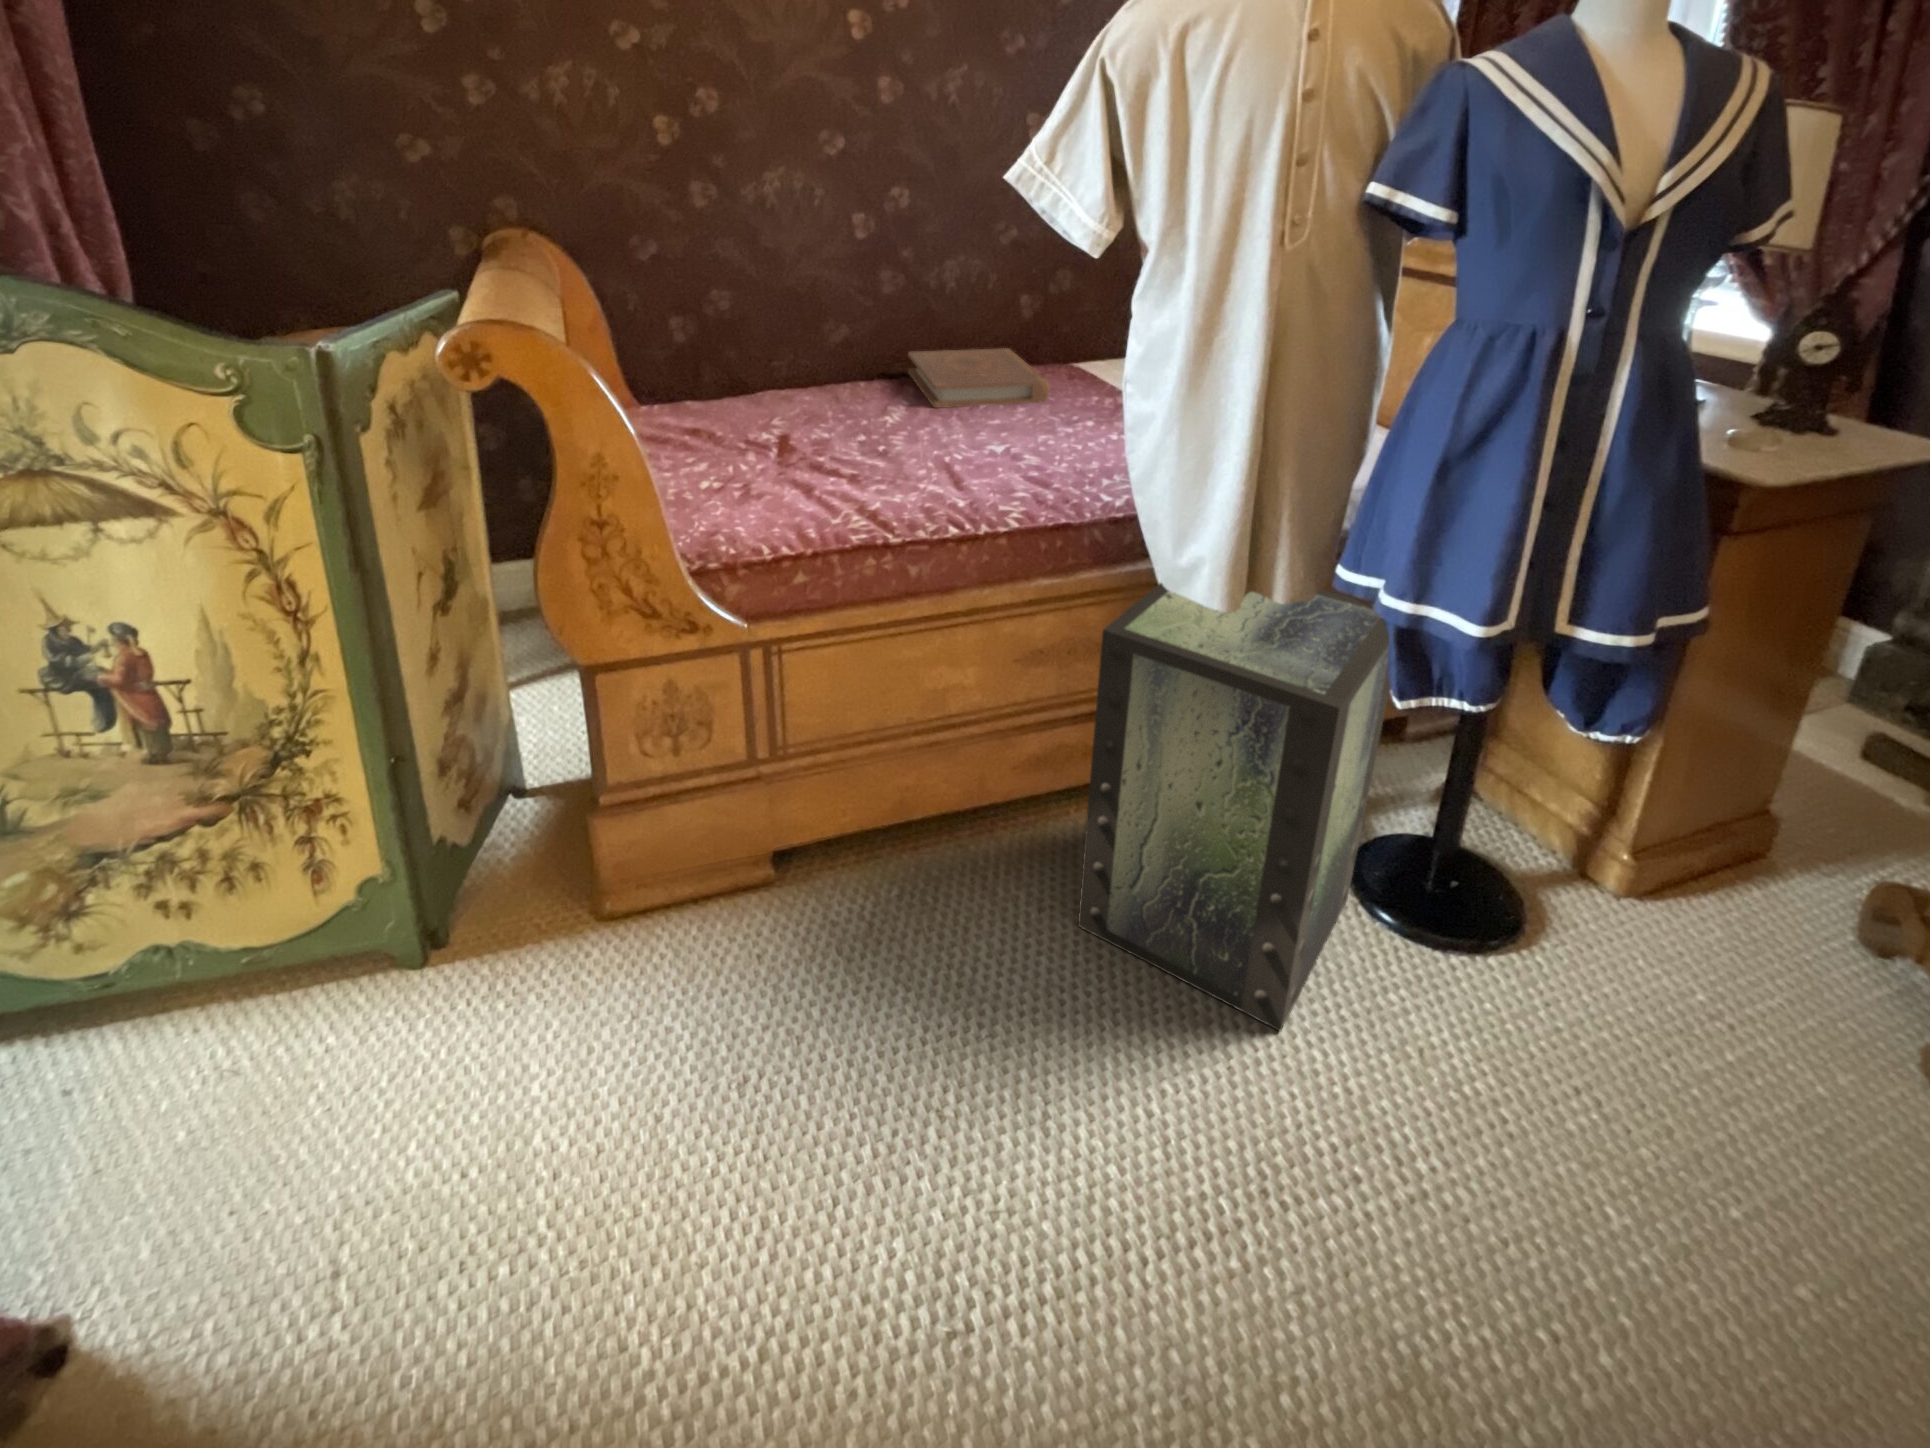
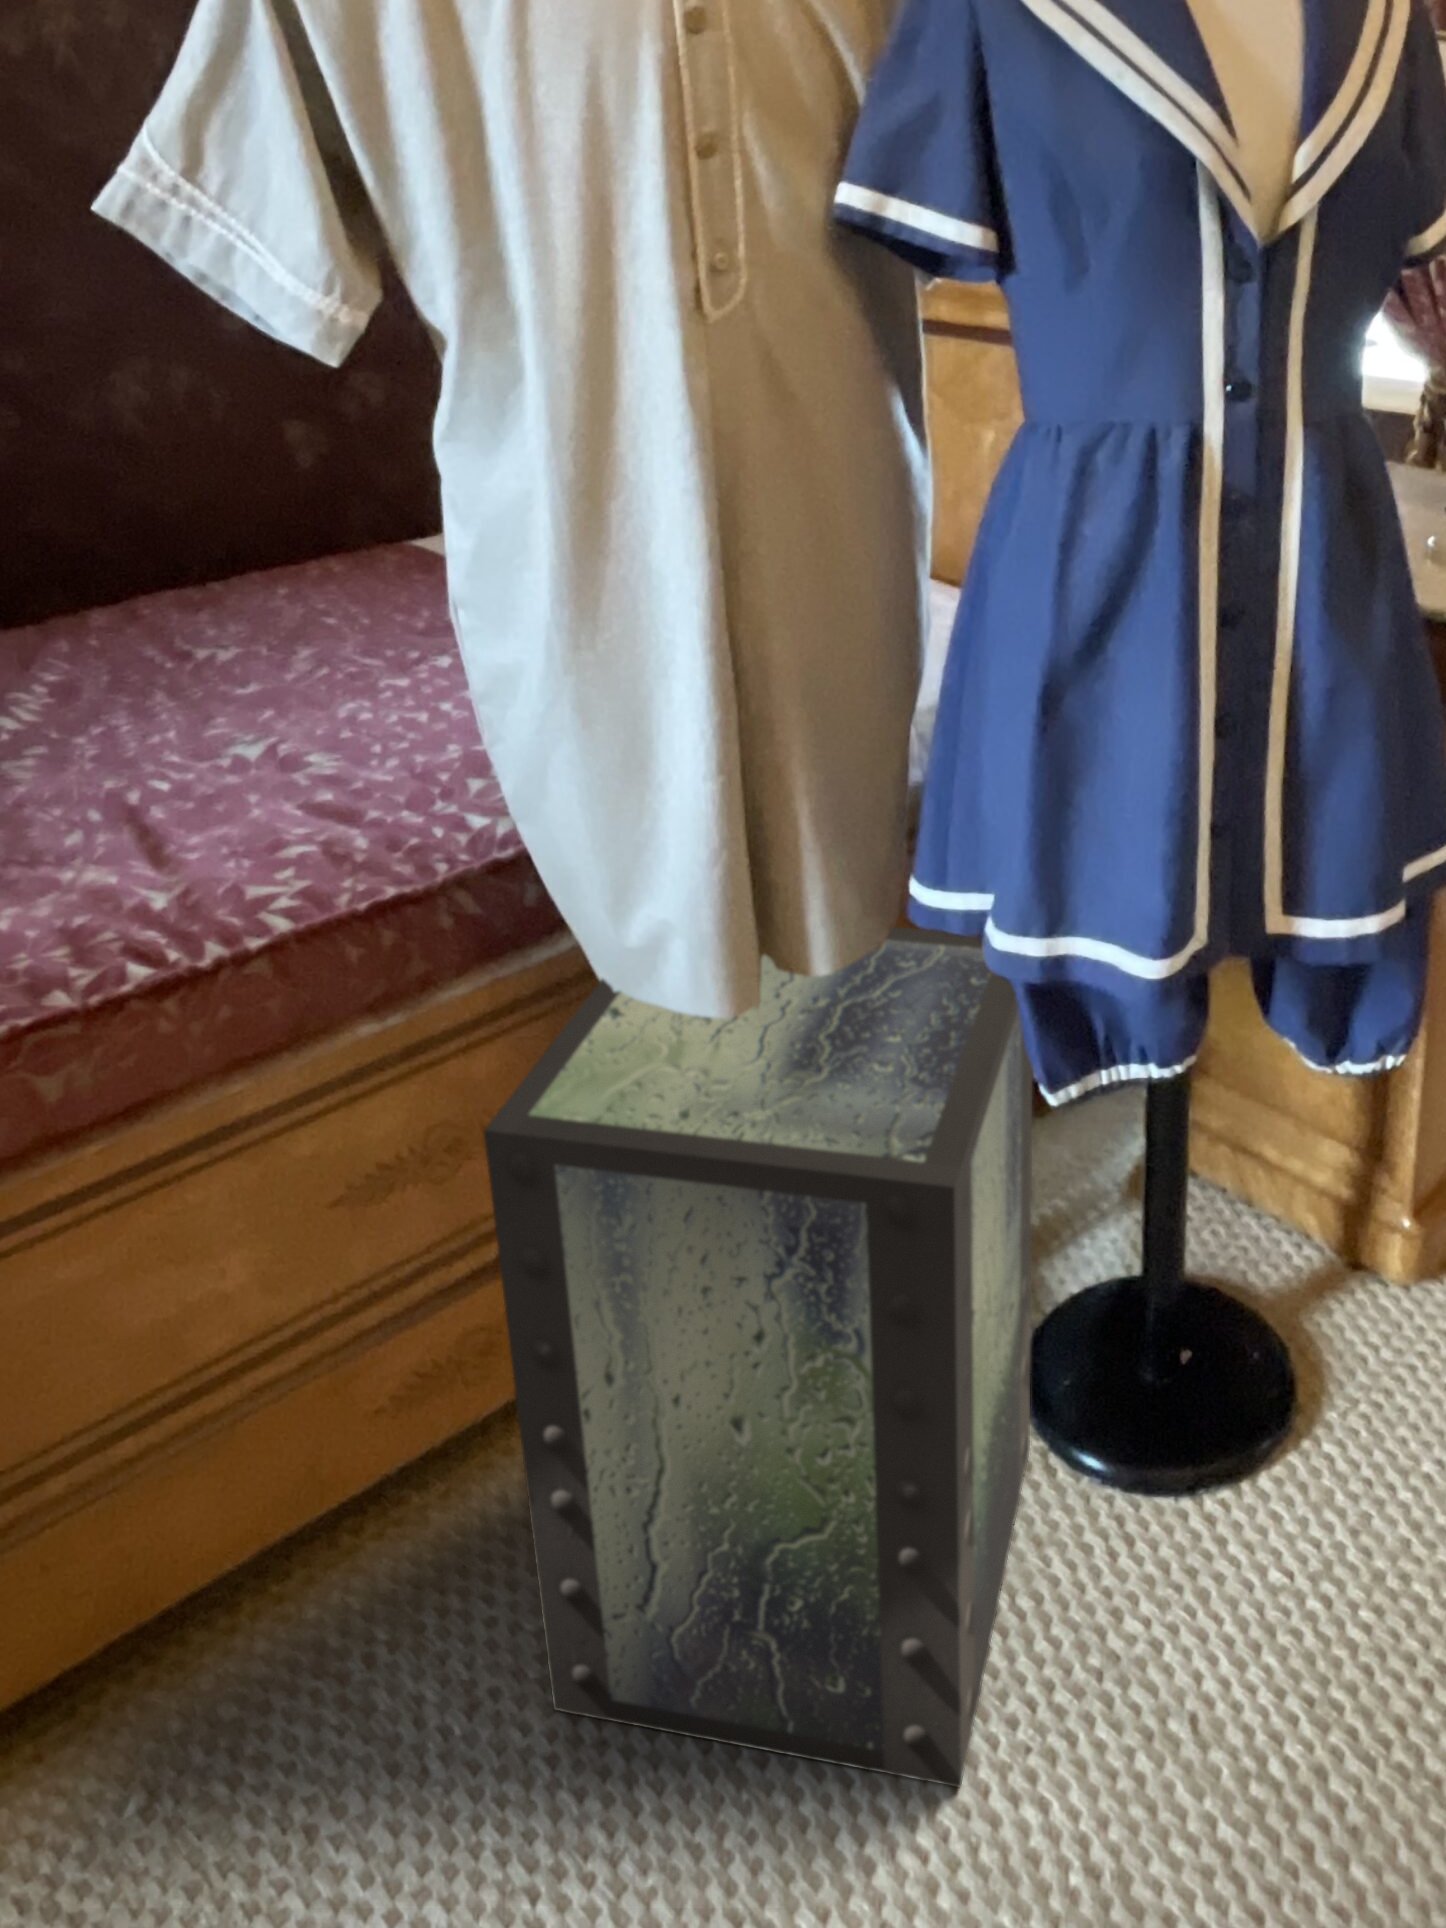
book: present [908,348,1050,408] -> none [49,538,355,684]

